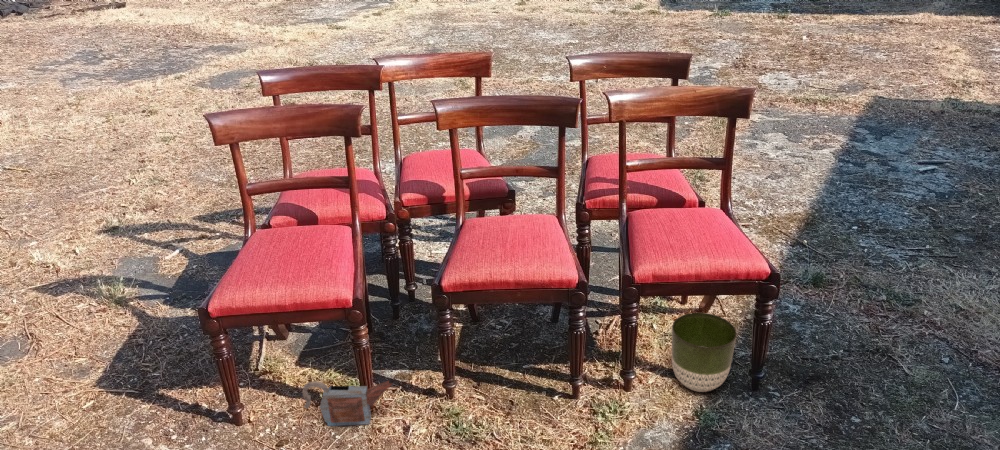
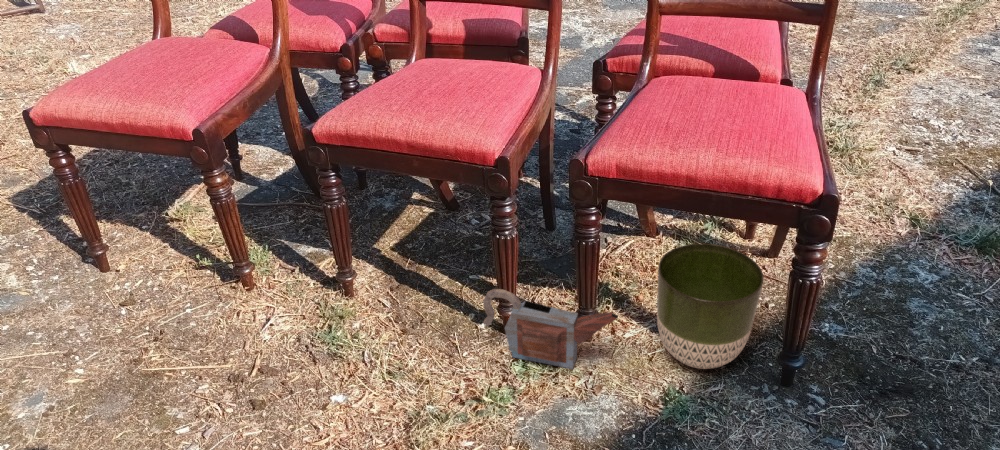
watering can: present [302,381,393,426] -> present [483,289,618,369]

